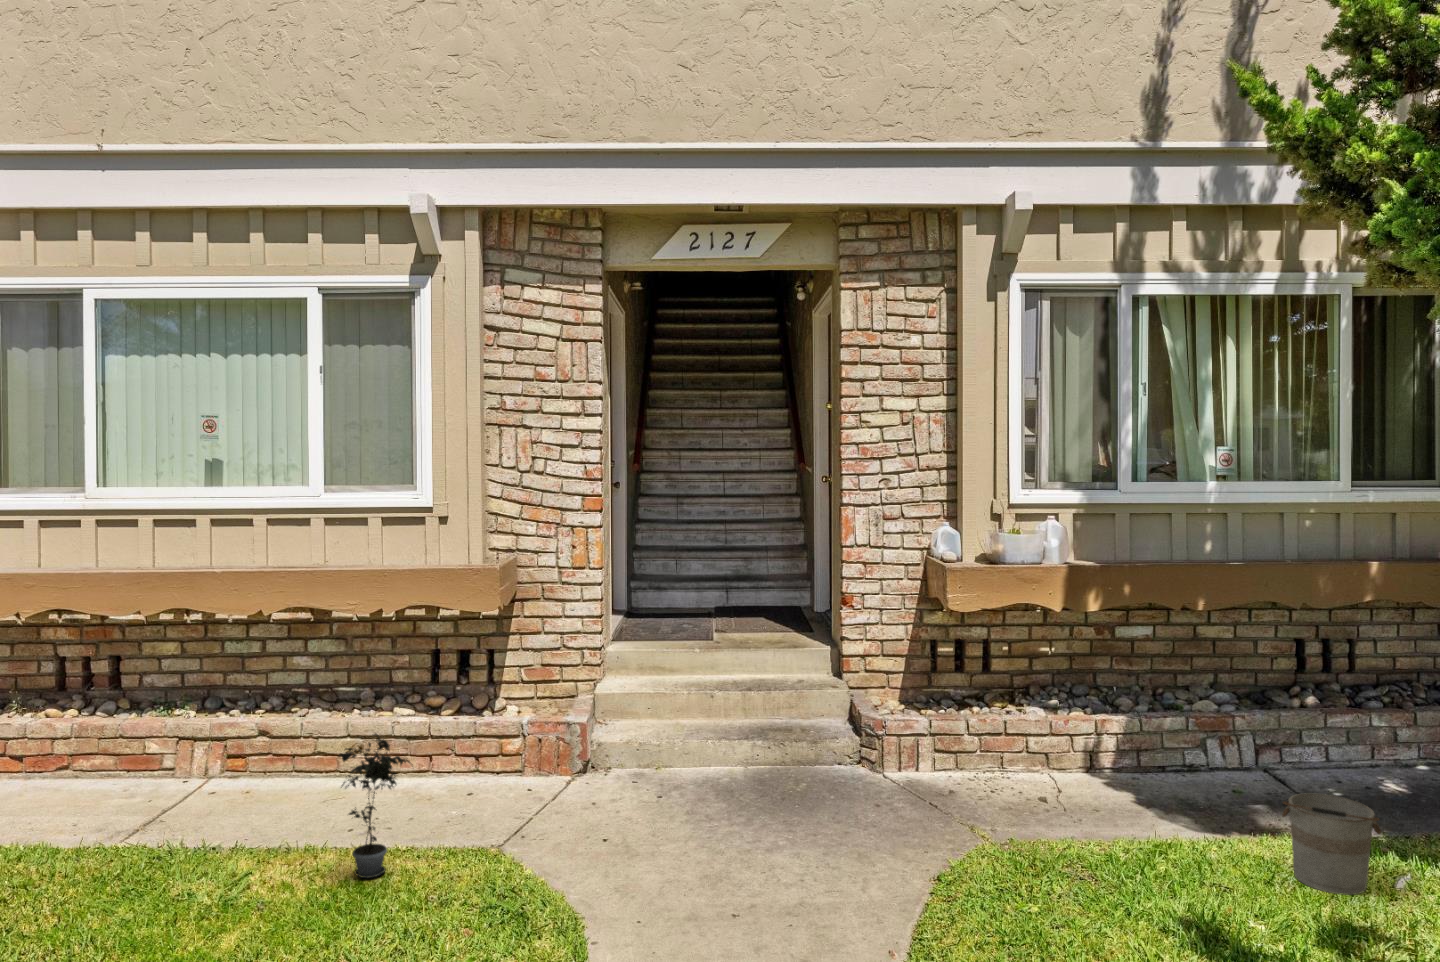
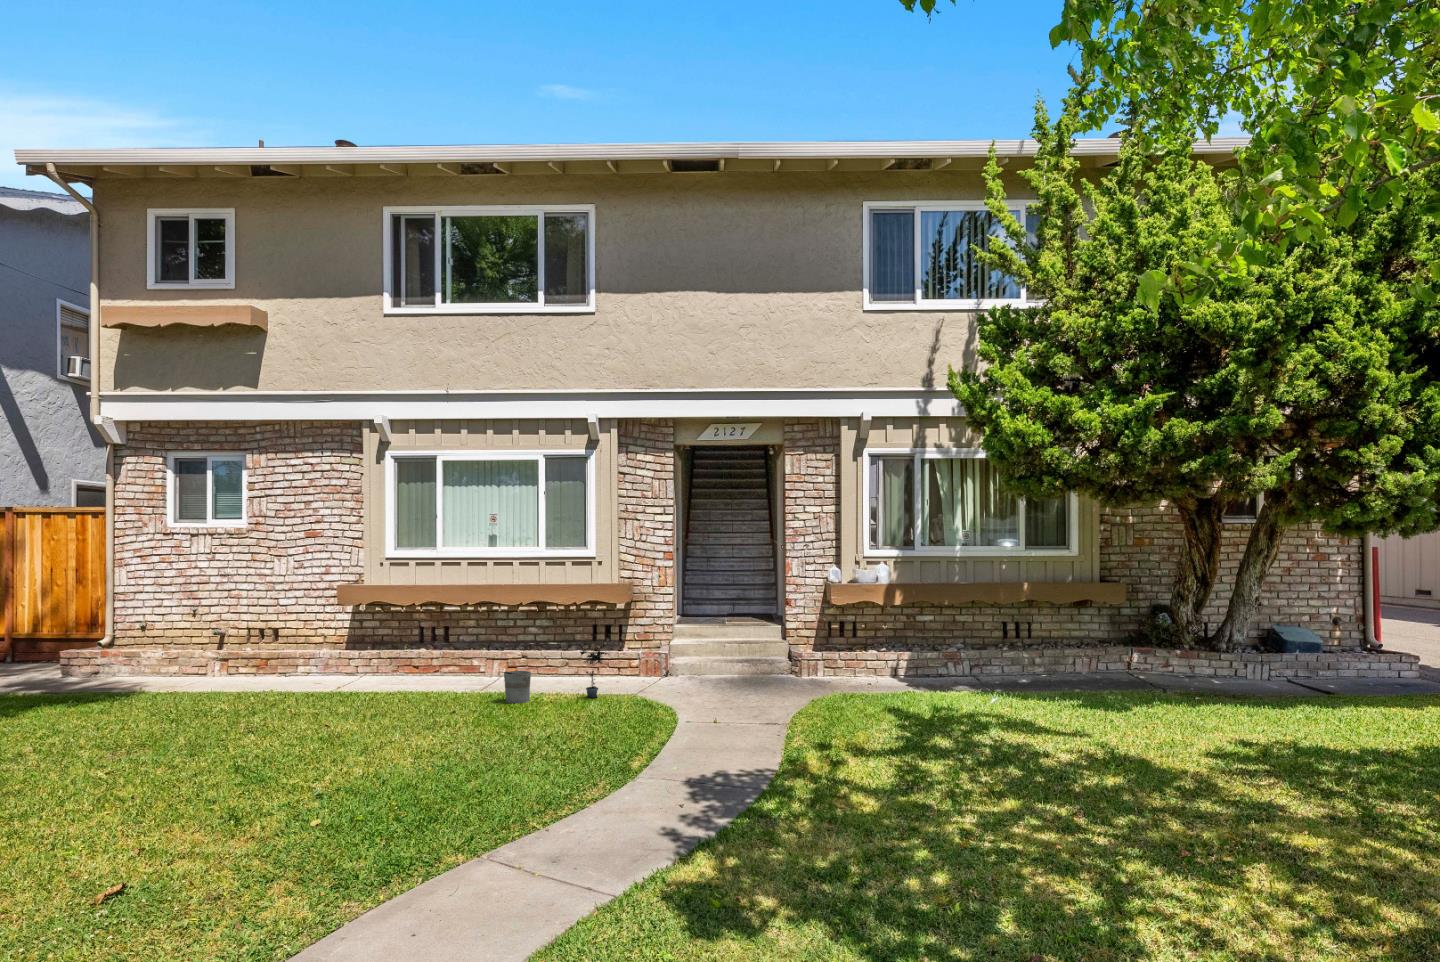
bucket: present [1282,793,1381,895] -> present [501,671,531,703]

